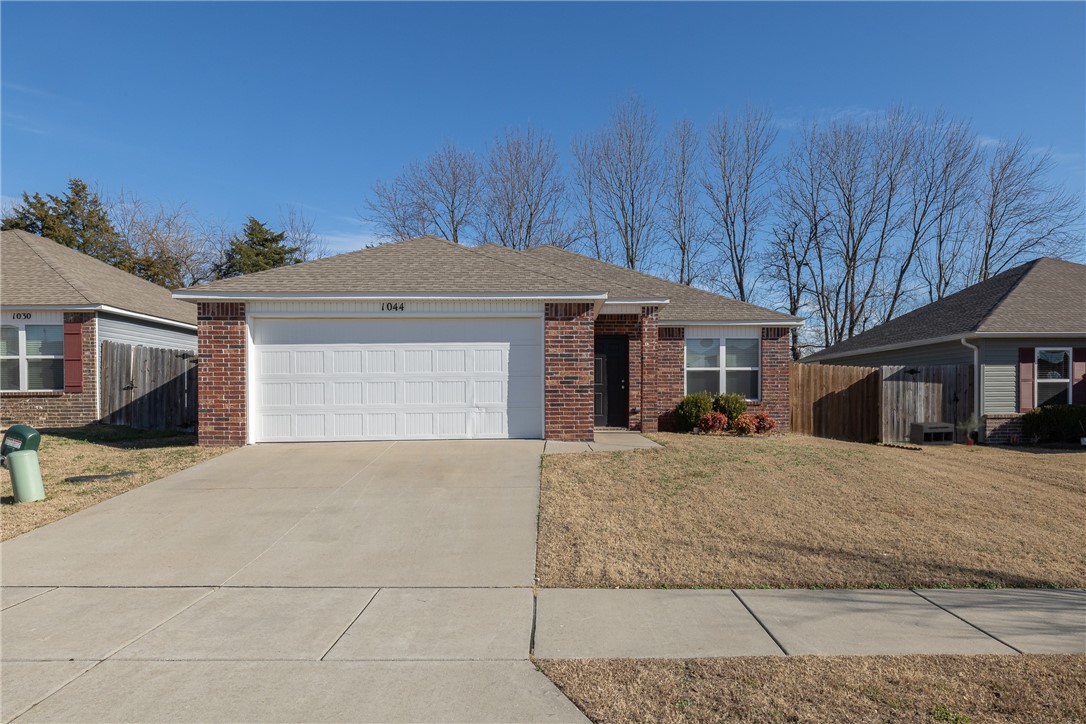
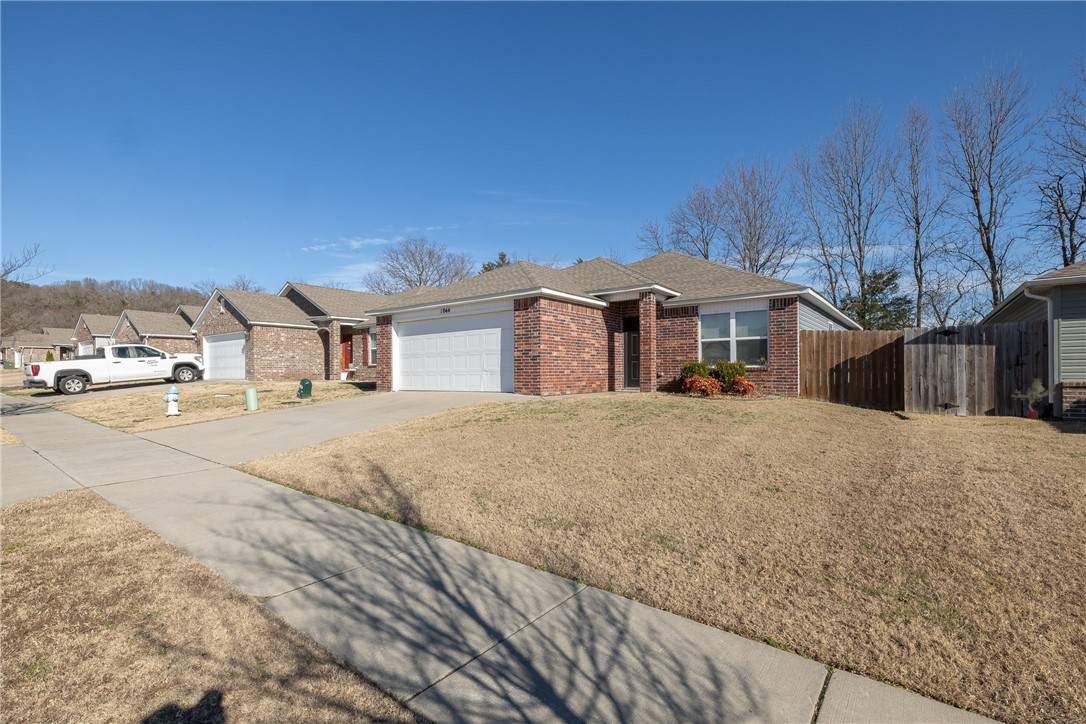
bench: present [910,422,954,446] -> none [941,390,1003,416]

